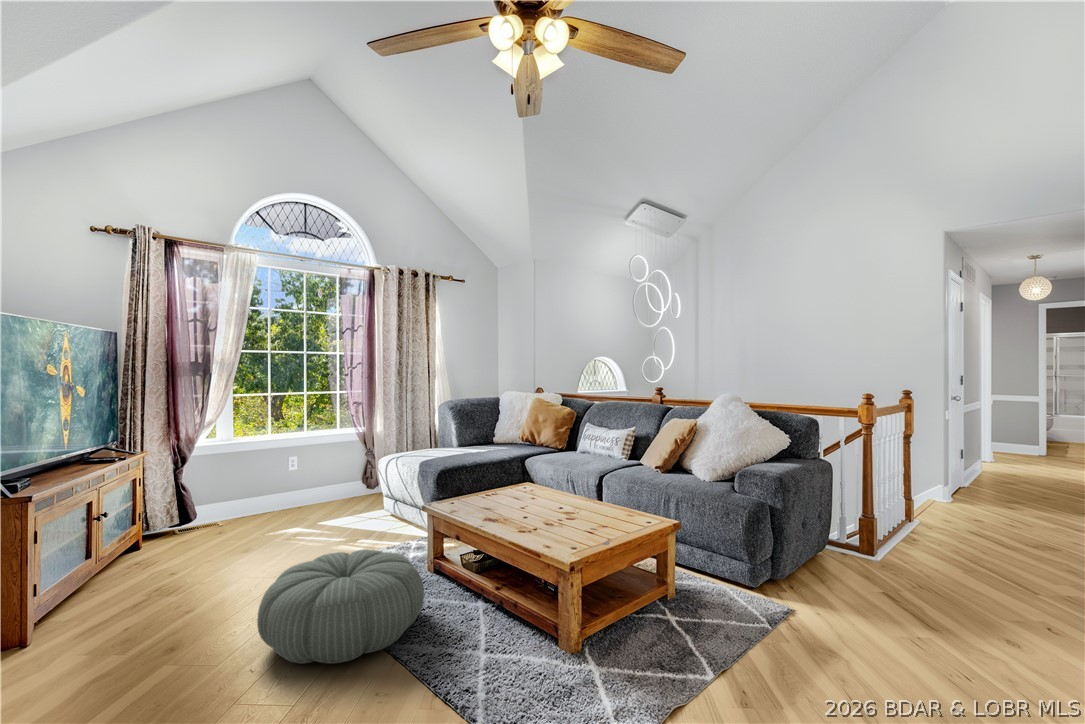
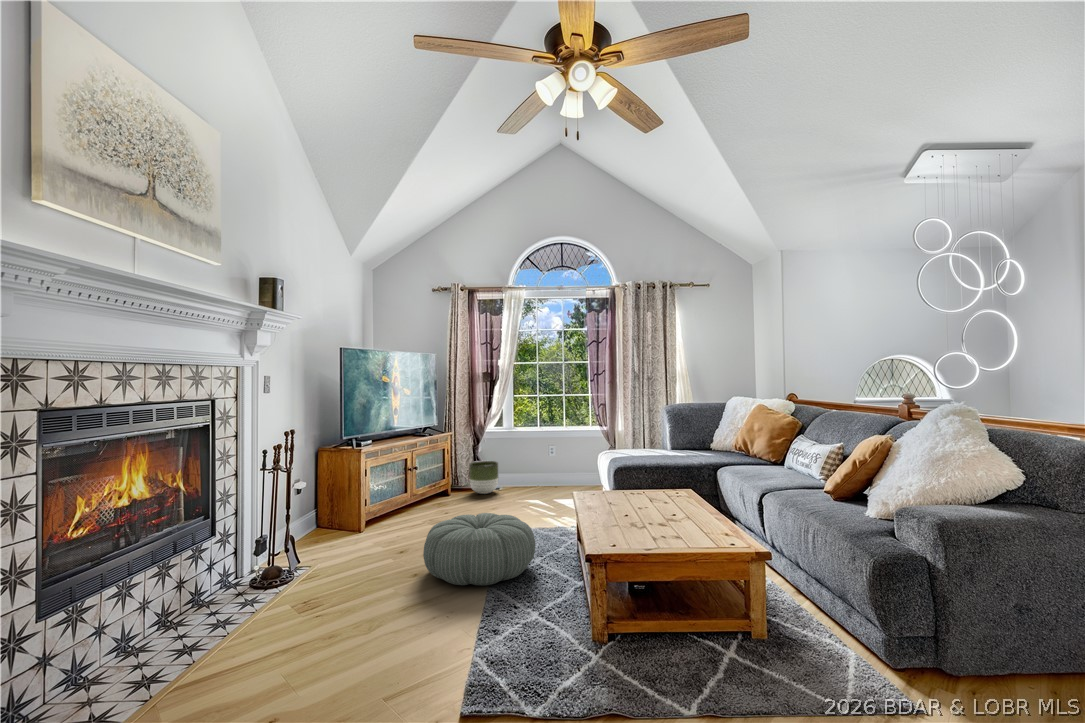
planter: none [176,487,226,535] -> present [469,461,498,494]

